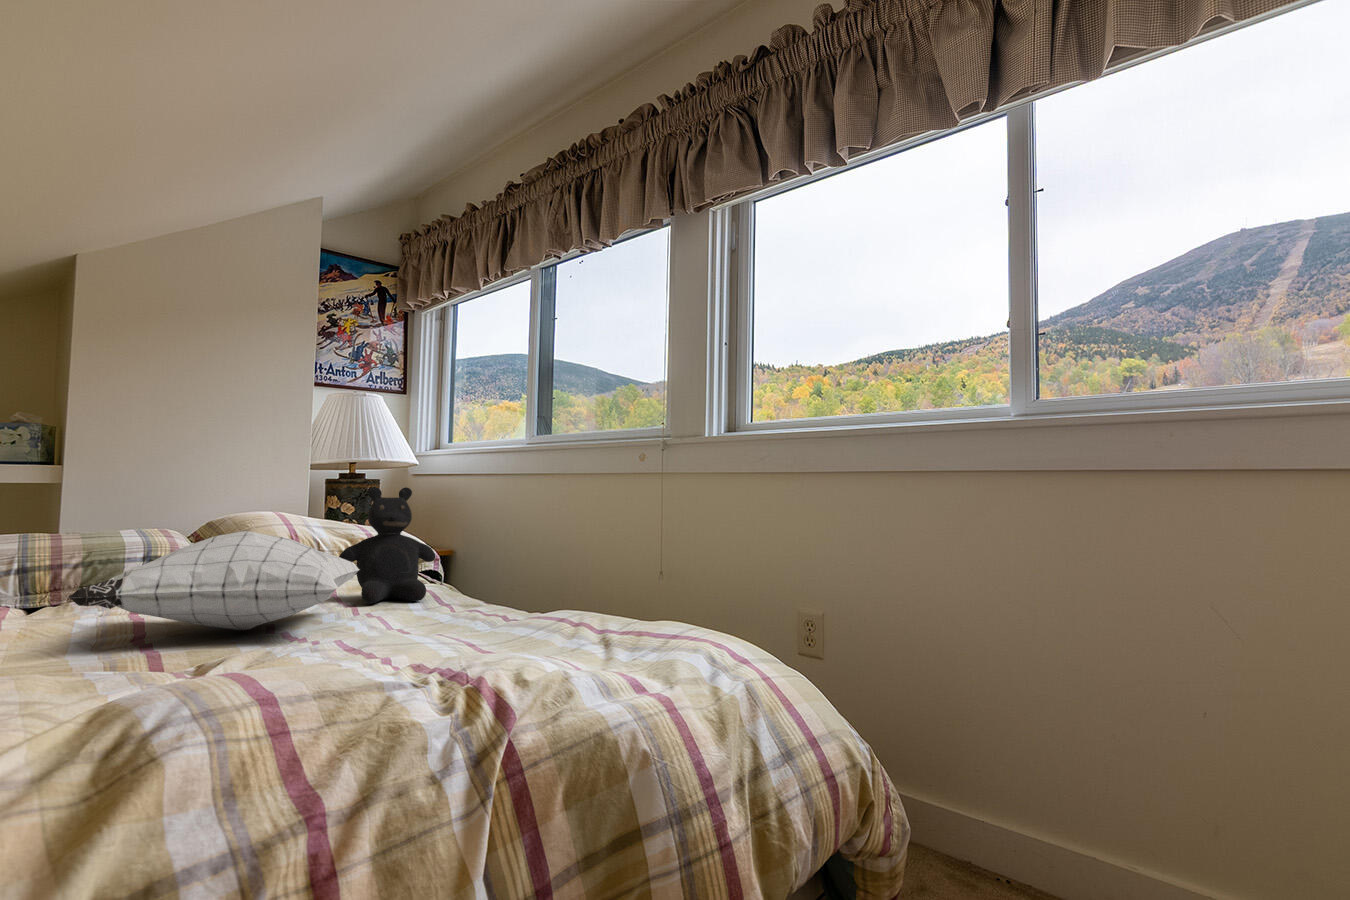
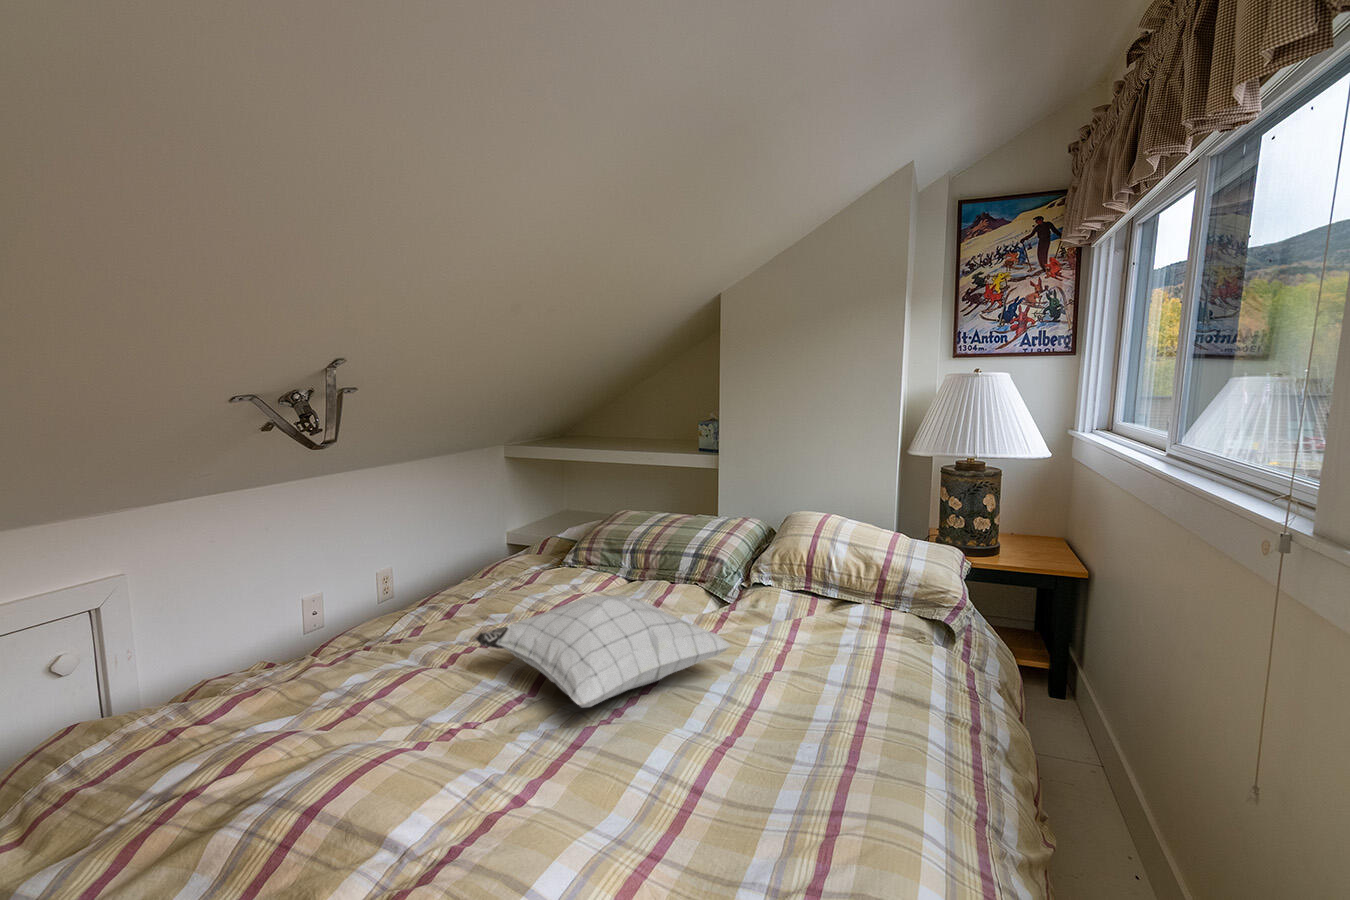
teddy bear: present [339,487,436,604] -> none [763,541,868,689]

